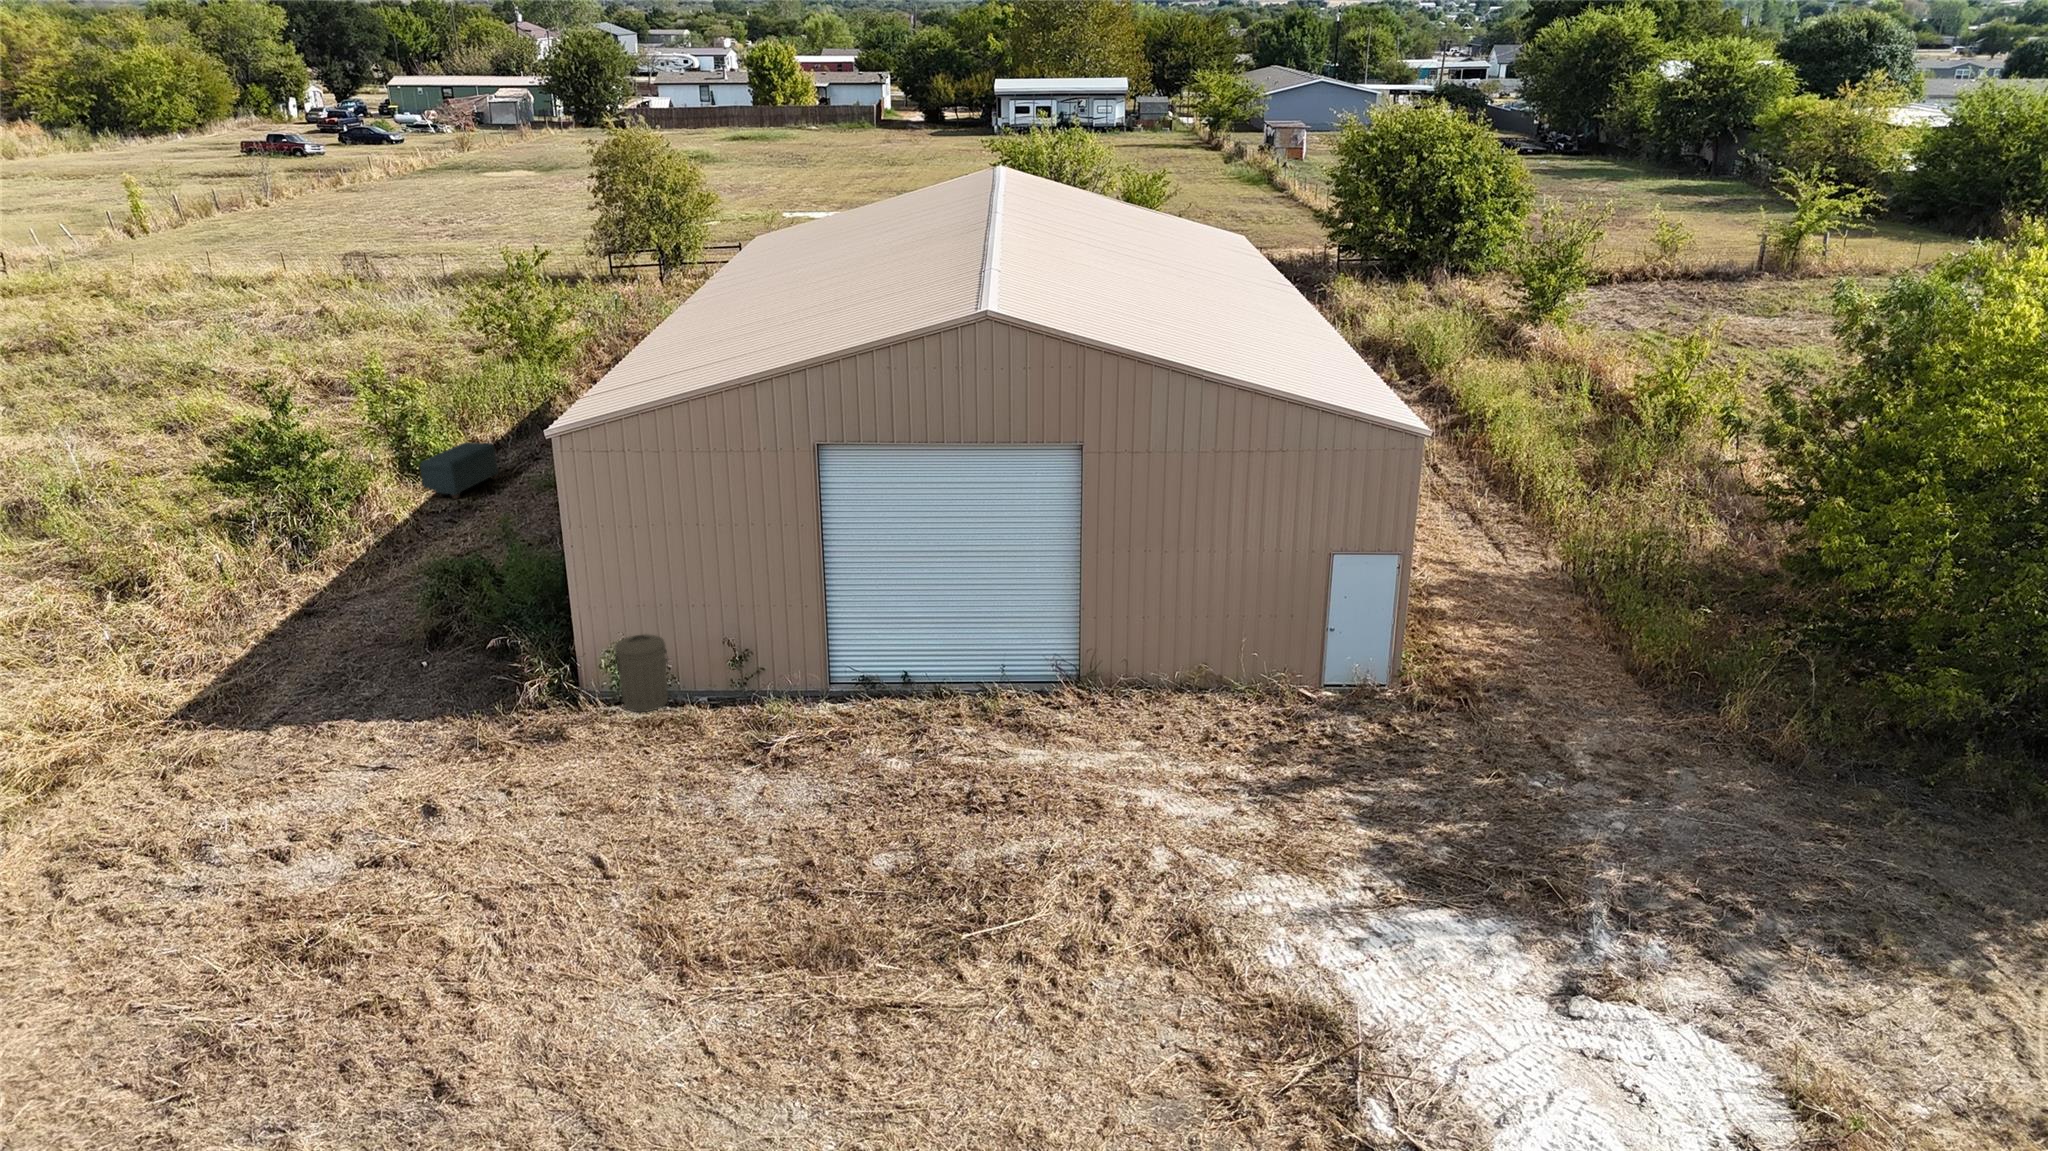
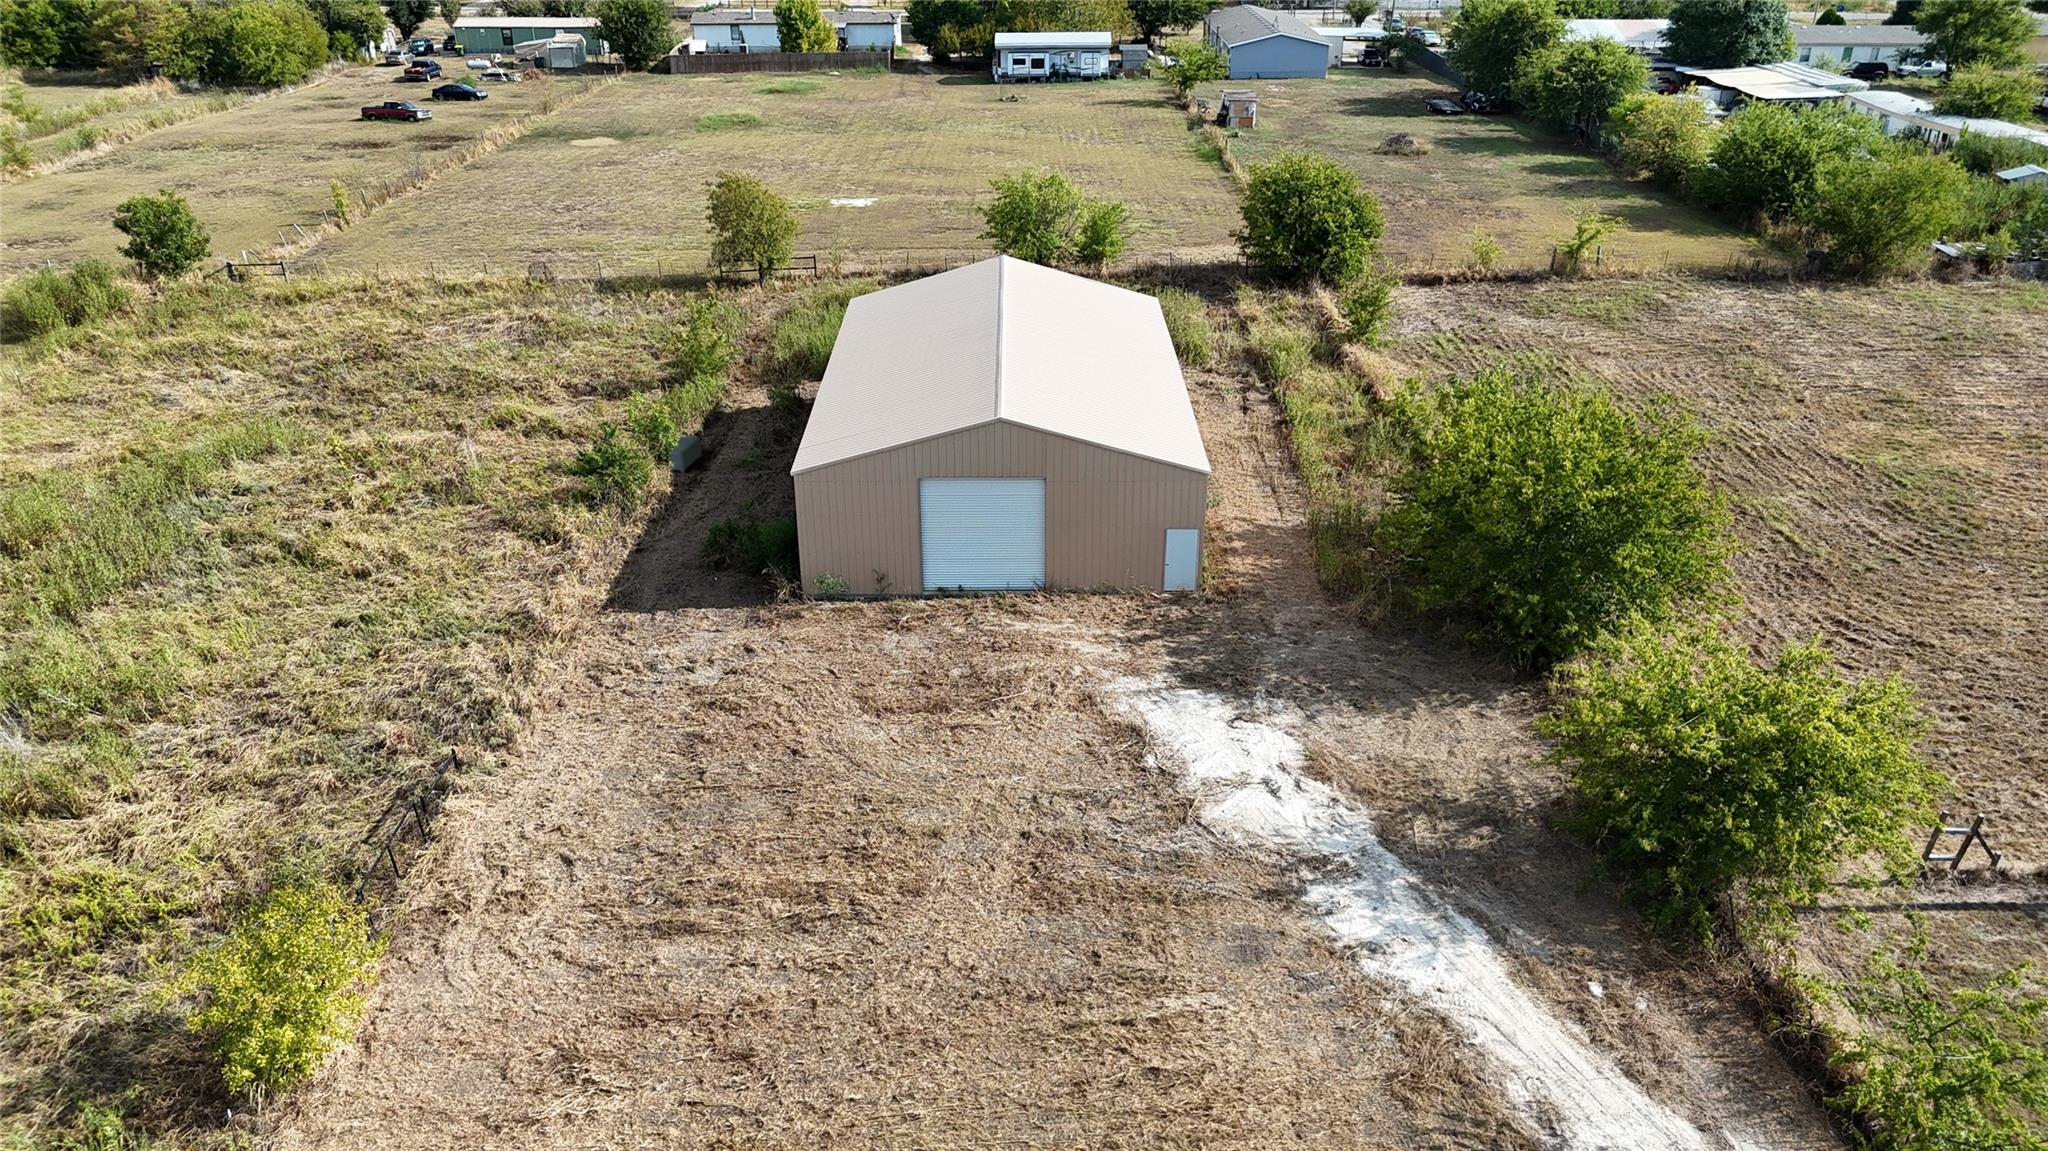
trash can: present [615,634,668,712] -> none [818,566,844,604]

